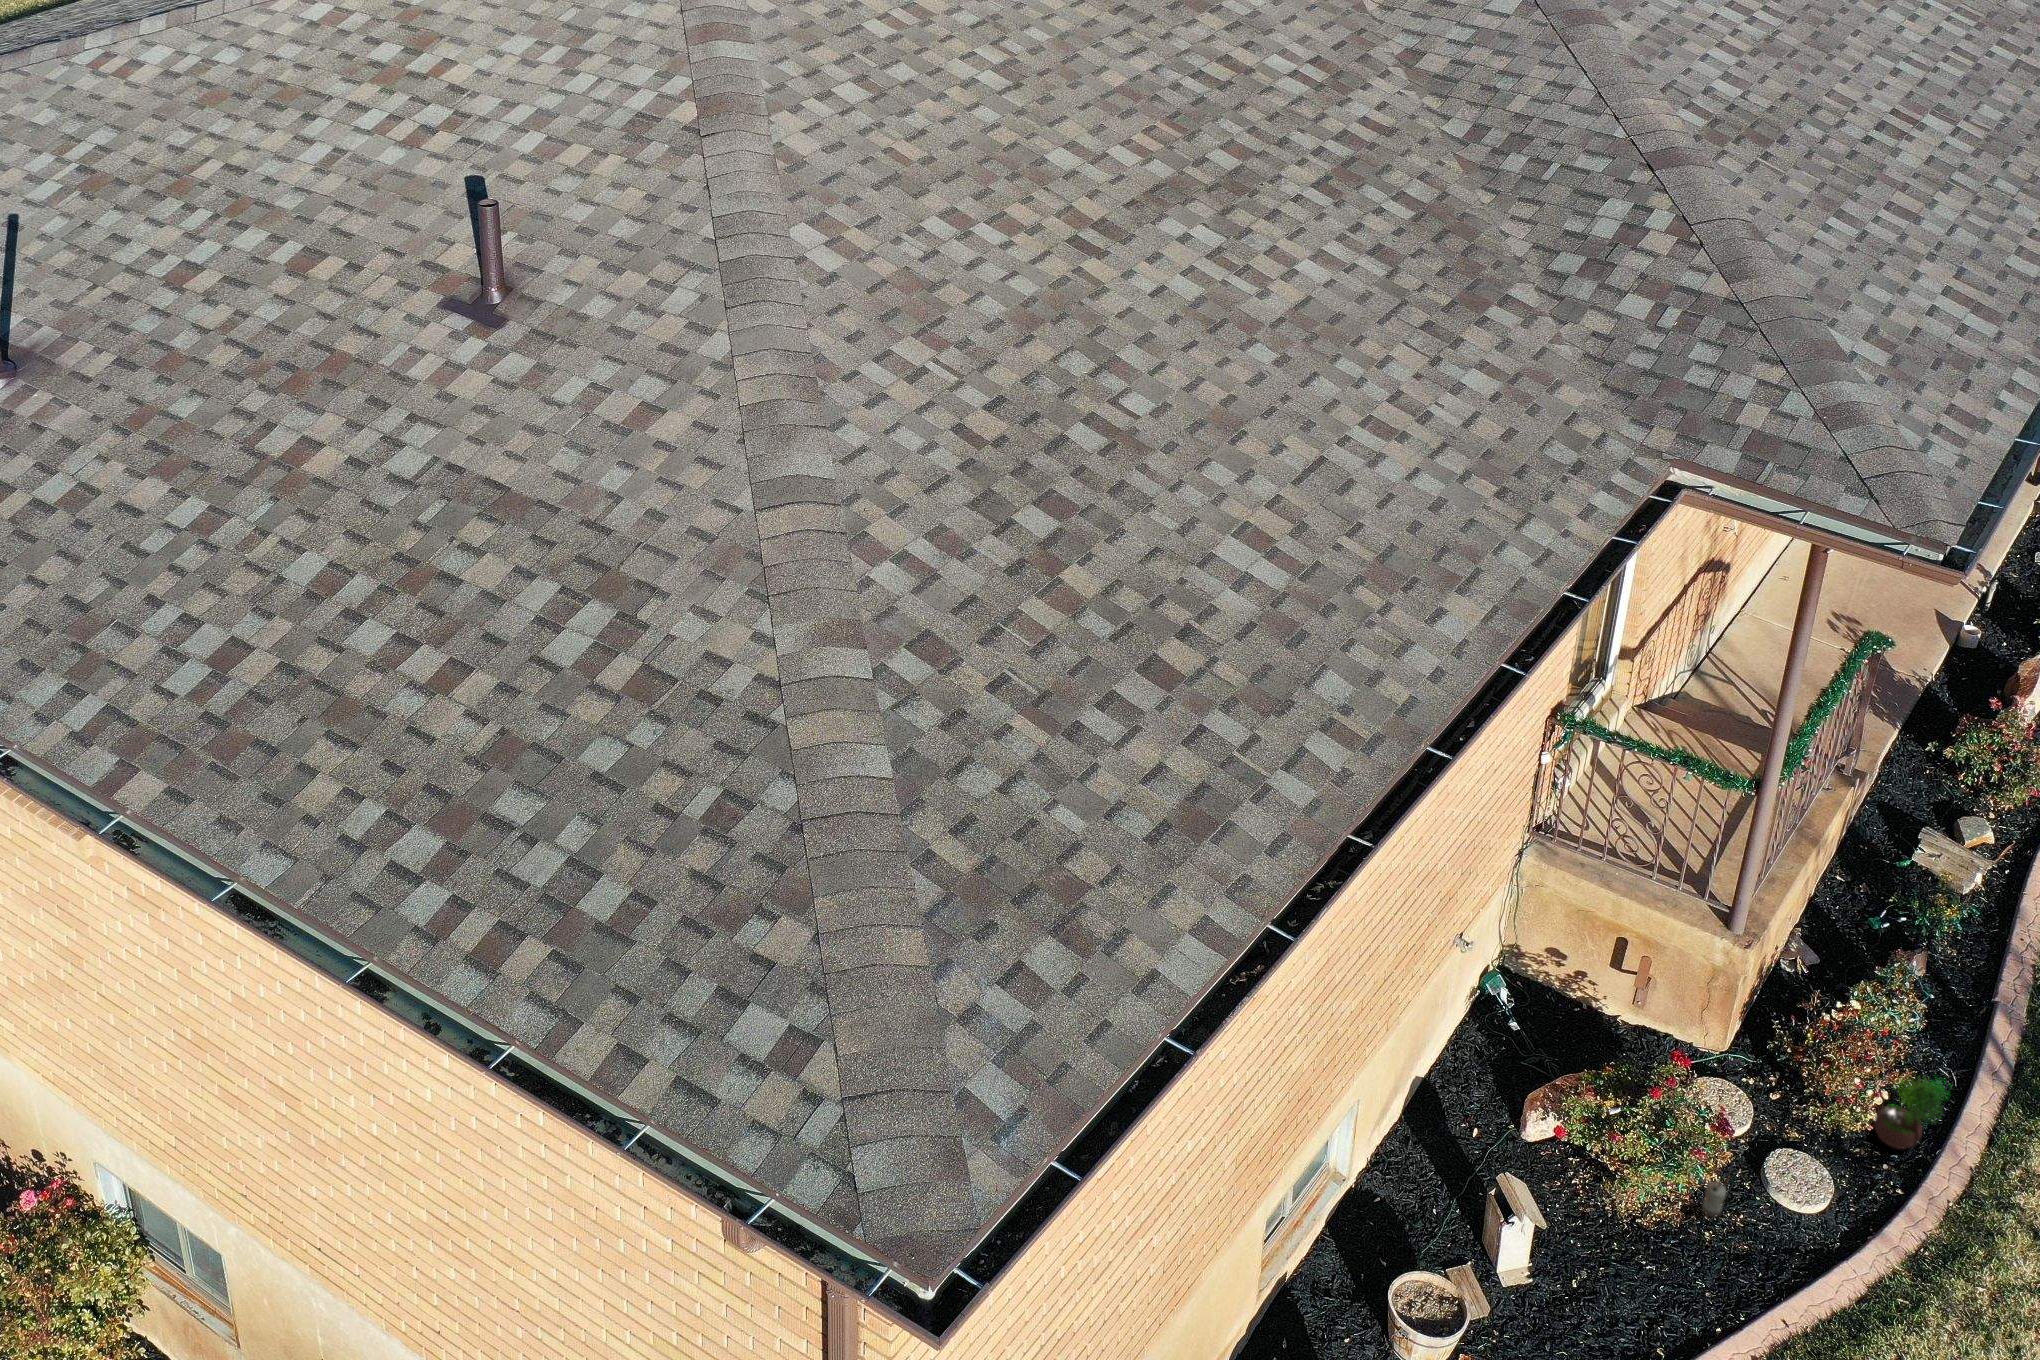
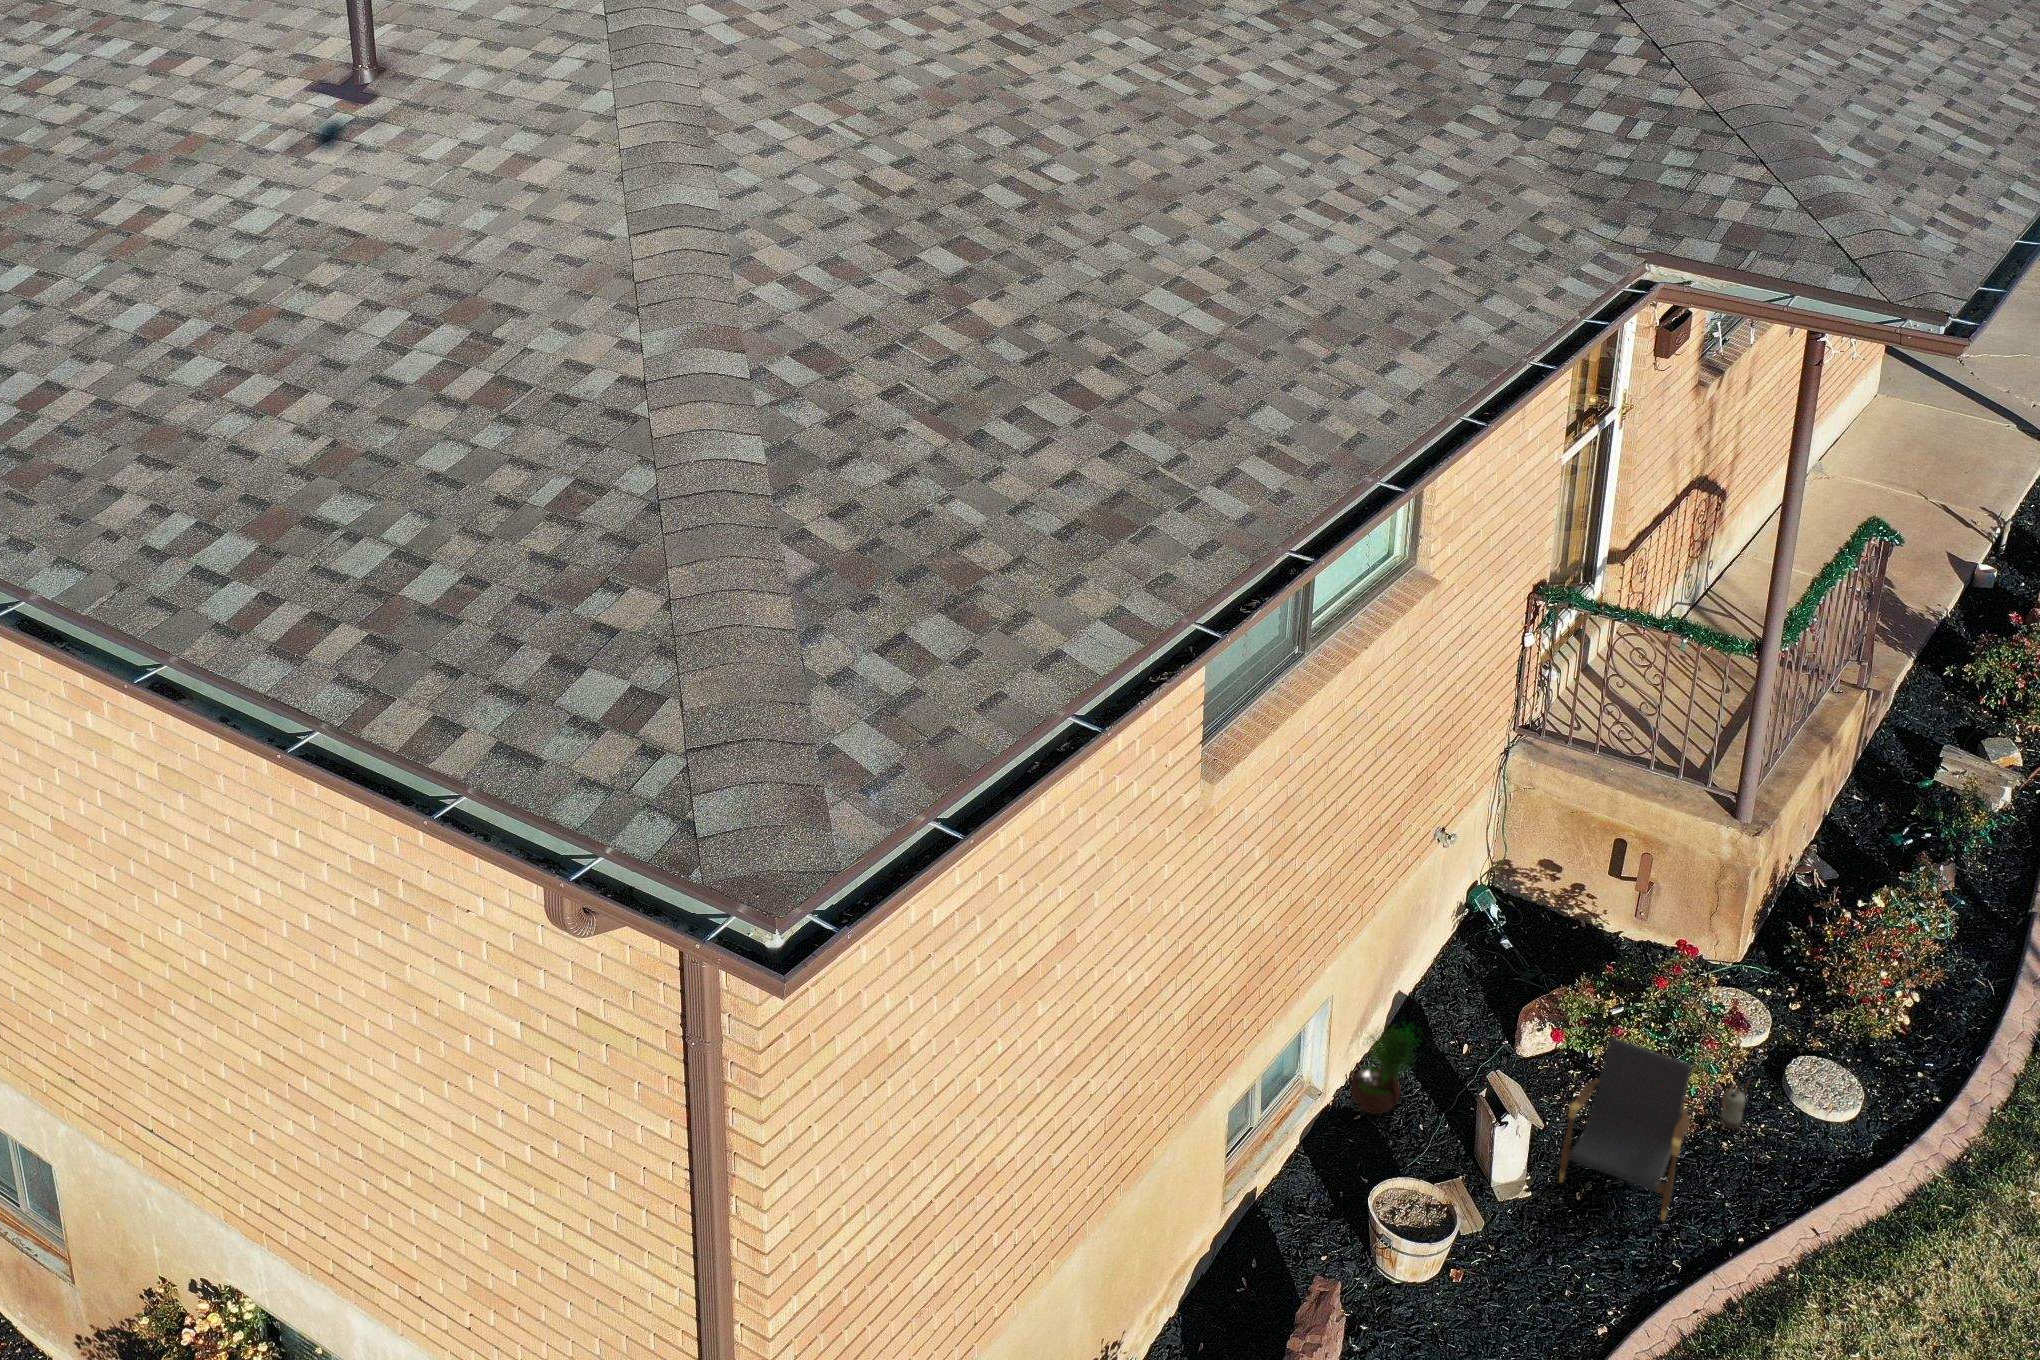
potted tree: present [1874,1076,1951,1149] -> present [1351,1027,1419,1114]
lounge chair: none [1555,1142,1681,1311] -> present [1559,1038,1692,1221]

